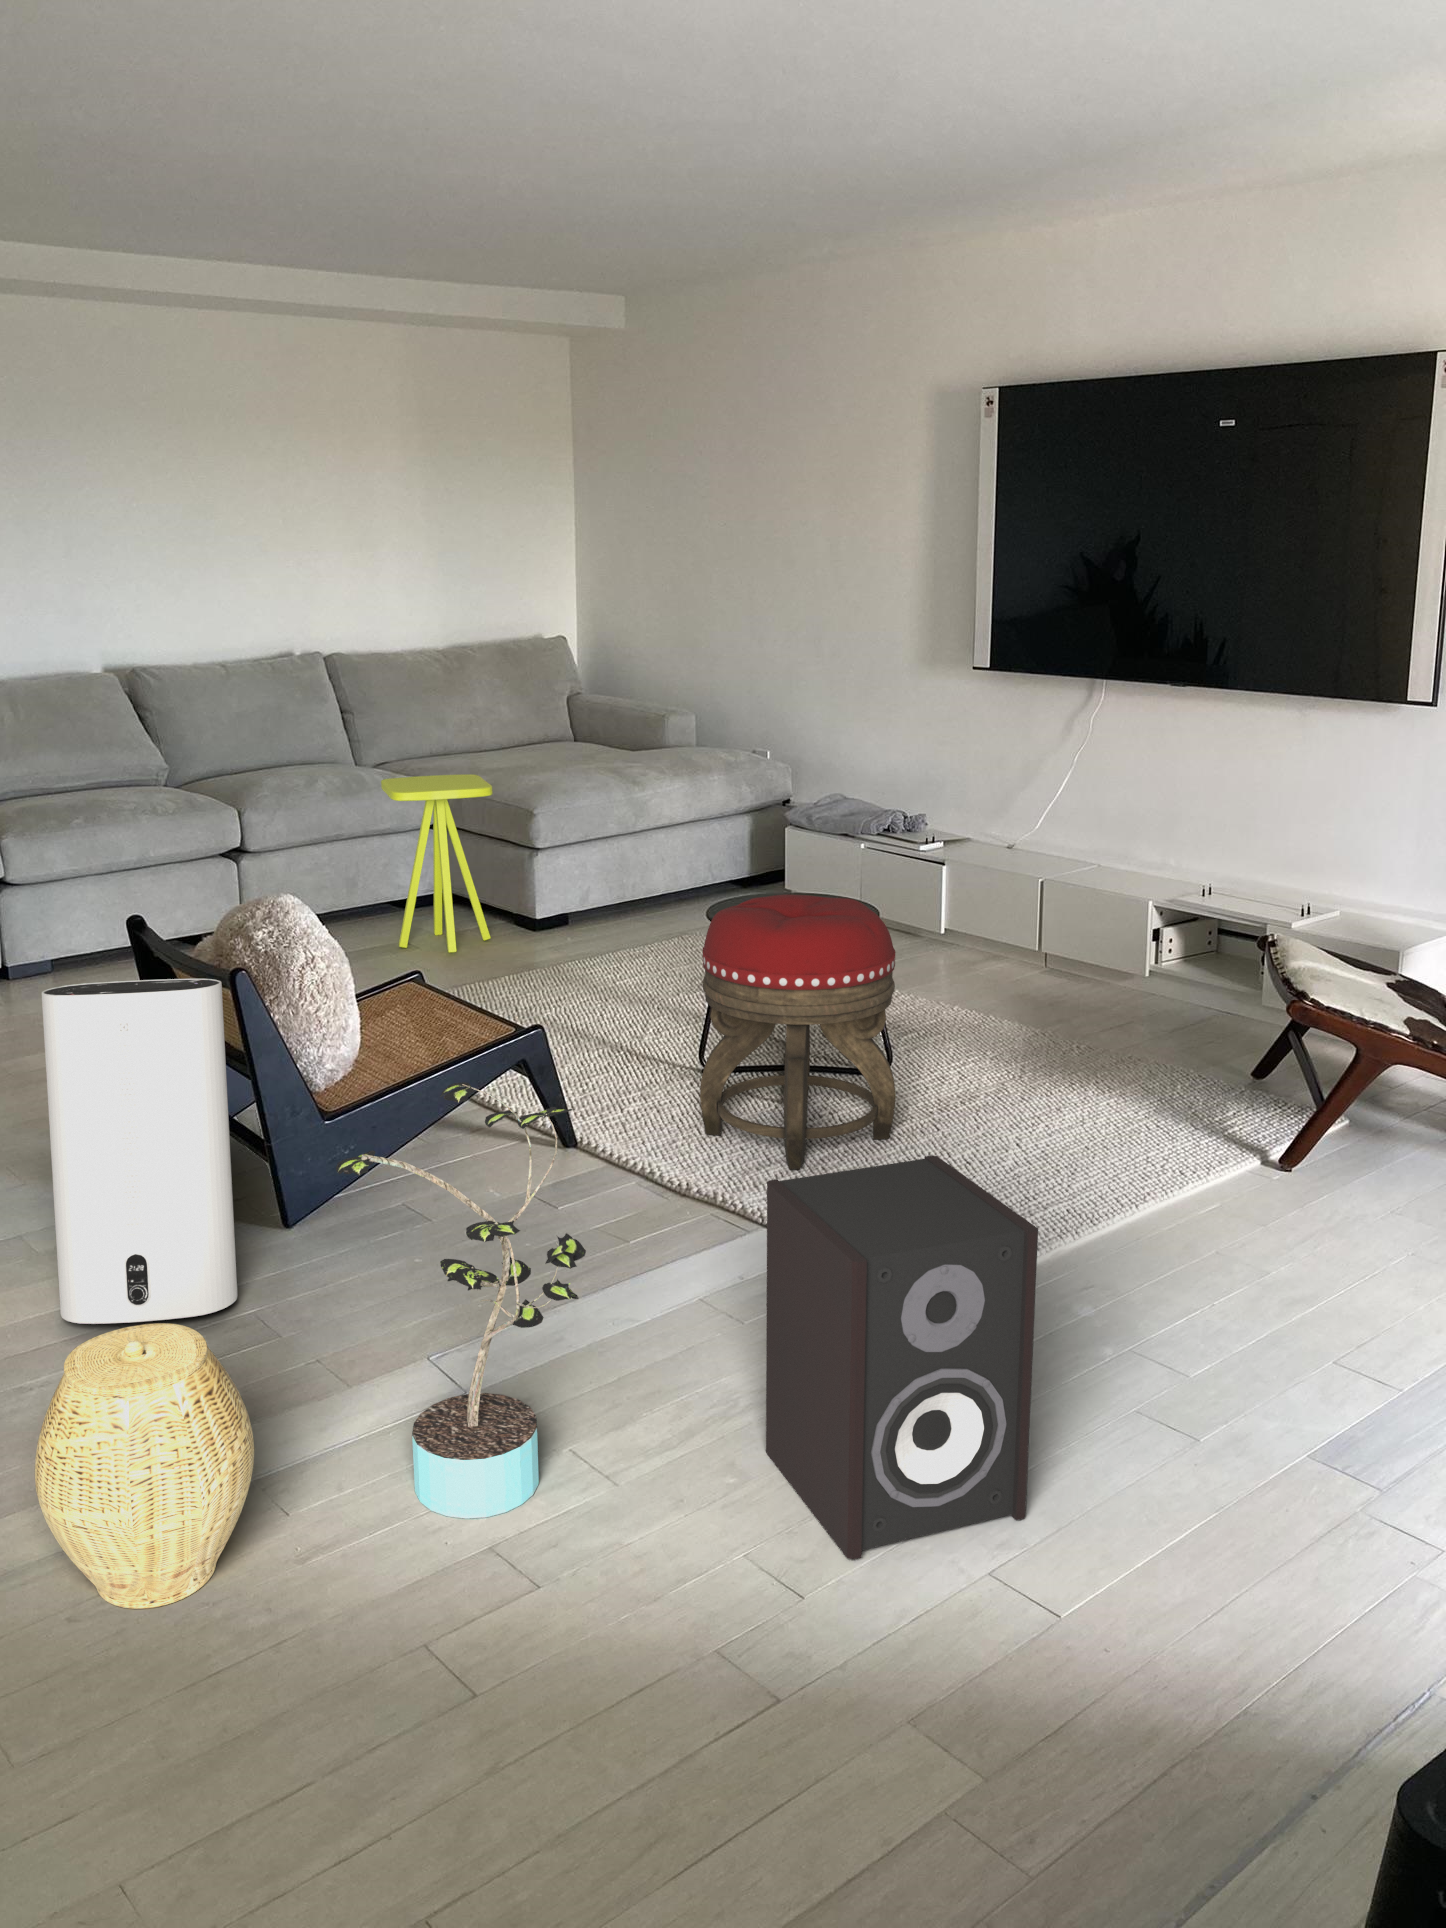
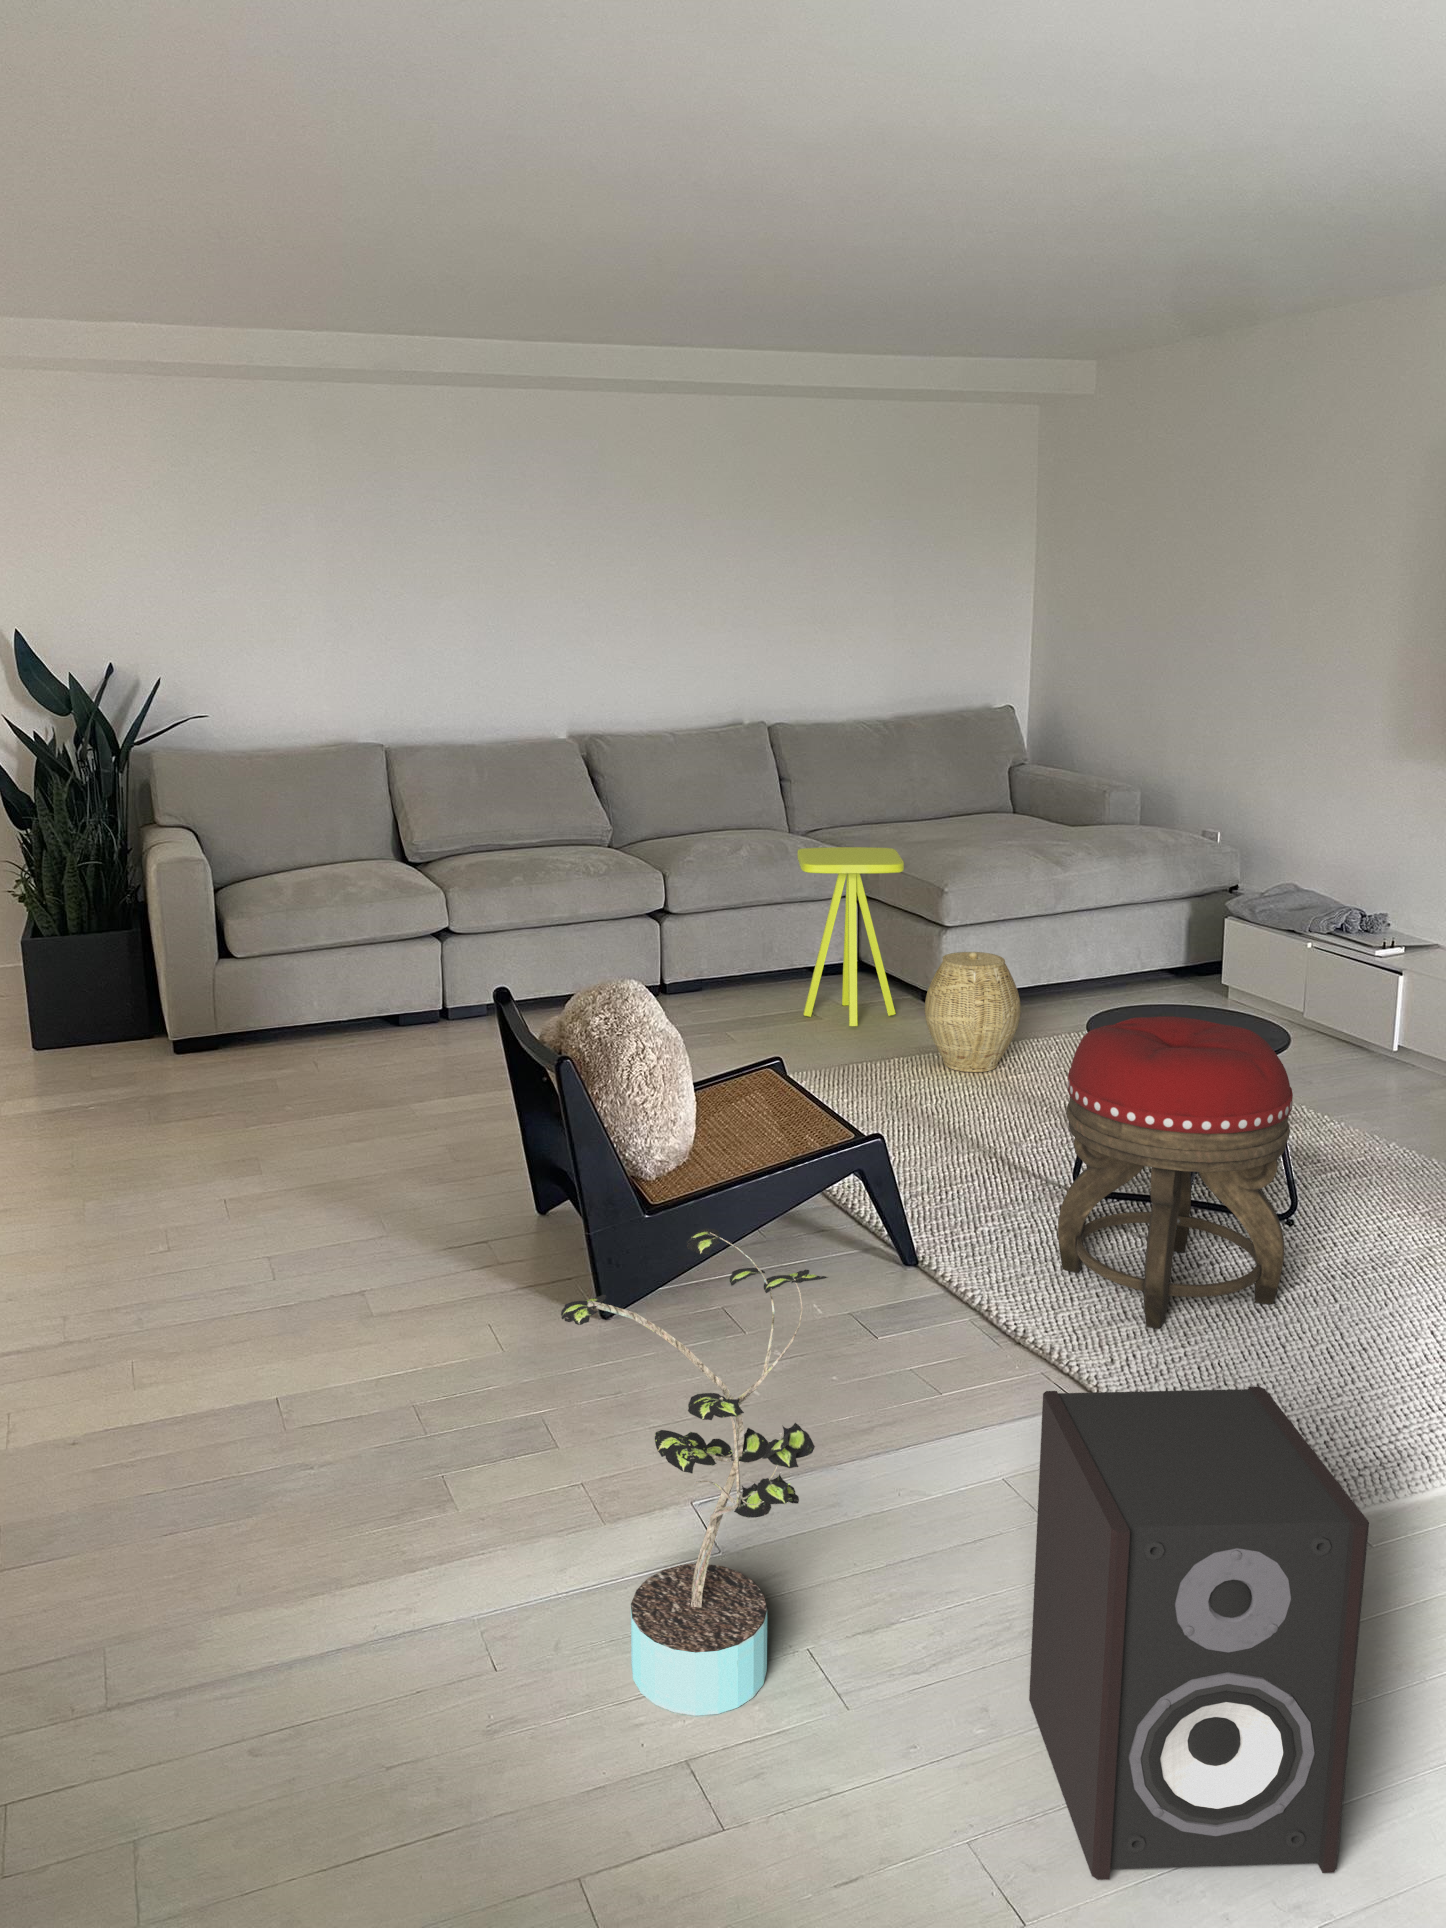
air purifier: present [42,979,237,1324] -> none [363,1059,535,1408]
woven basket: present [35,1323,254,1609] -> present [925,952,1021,1072]

